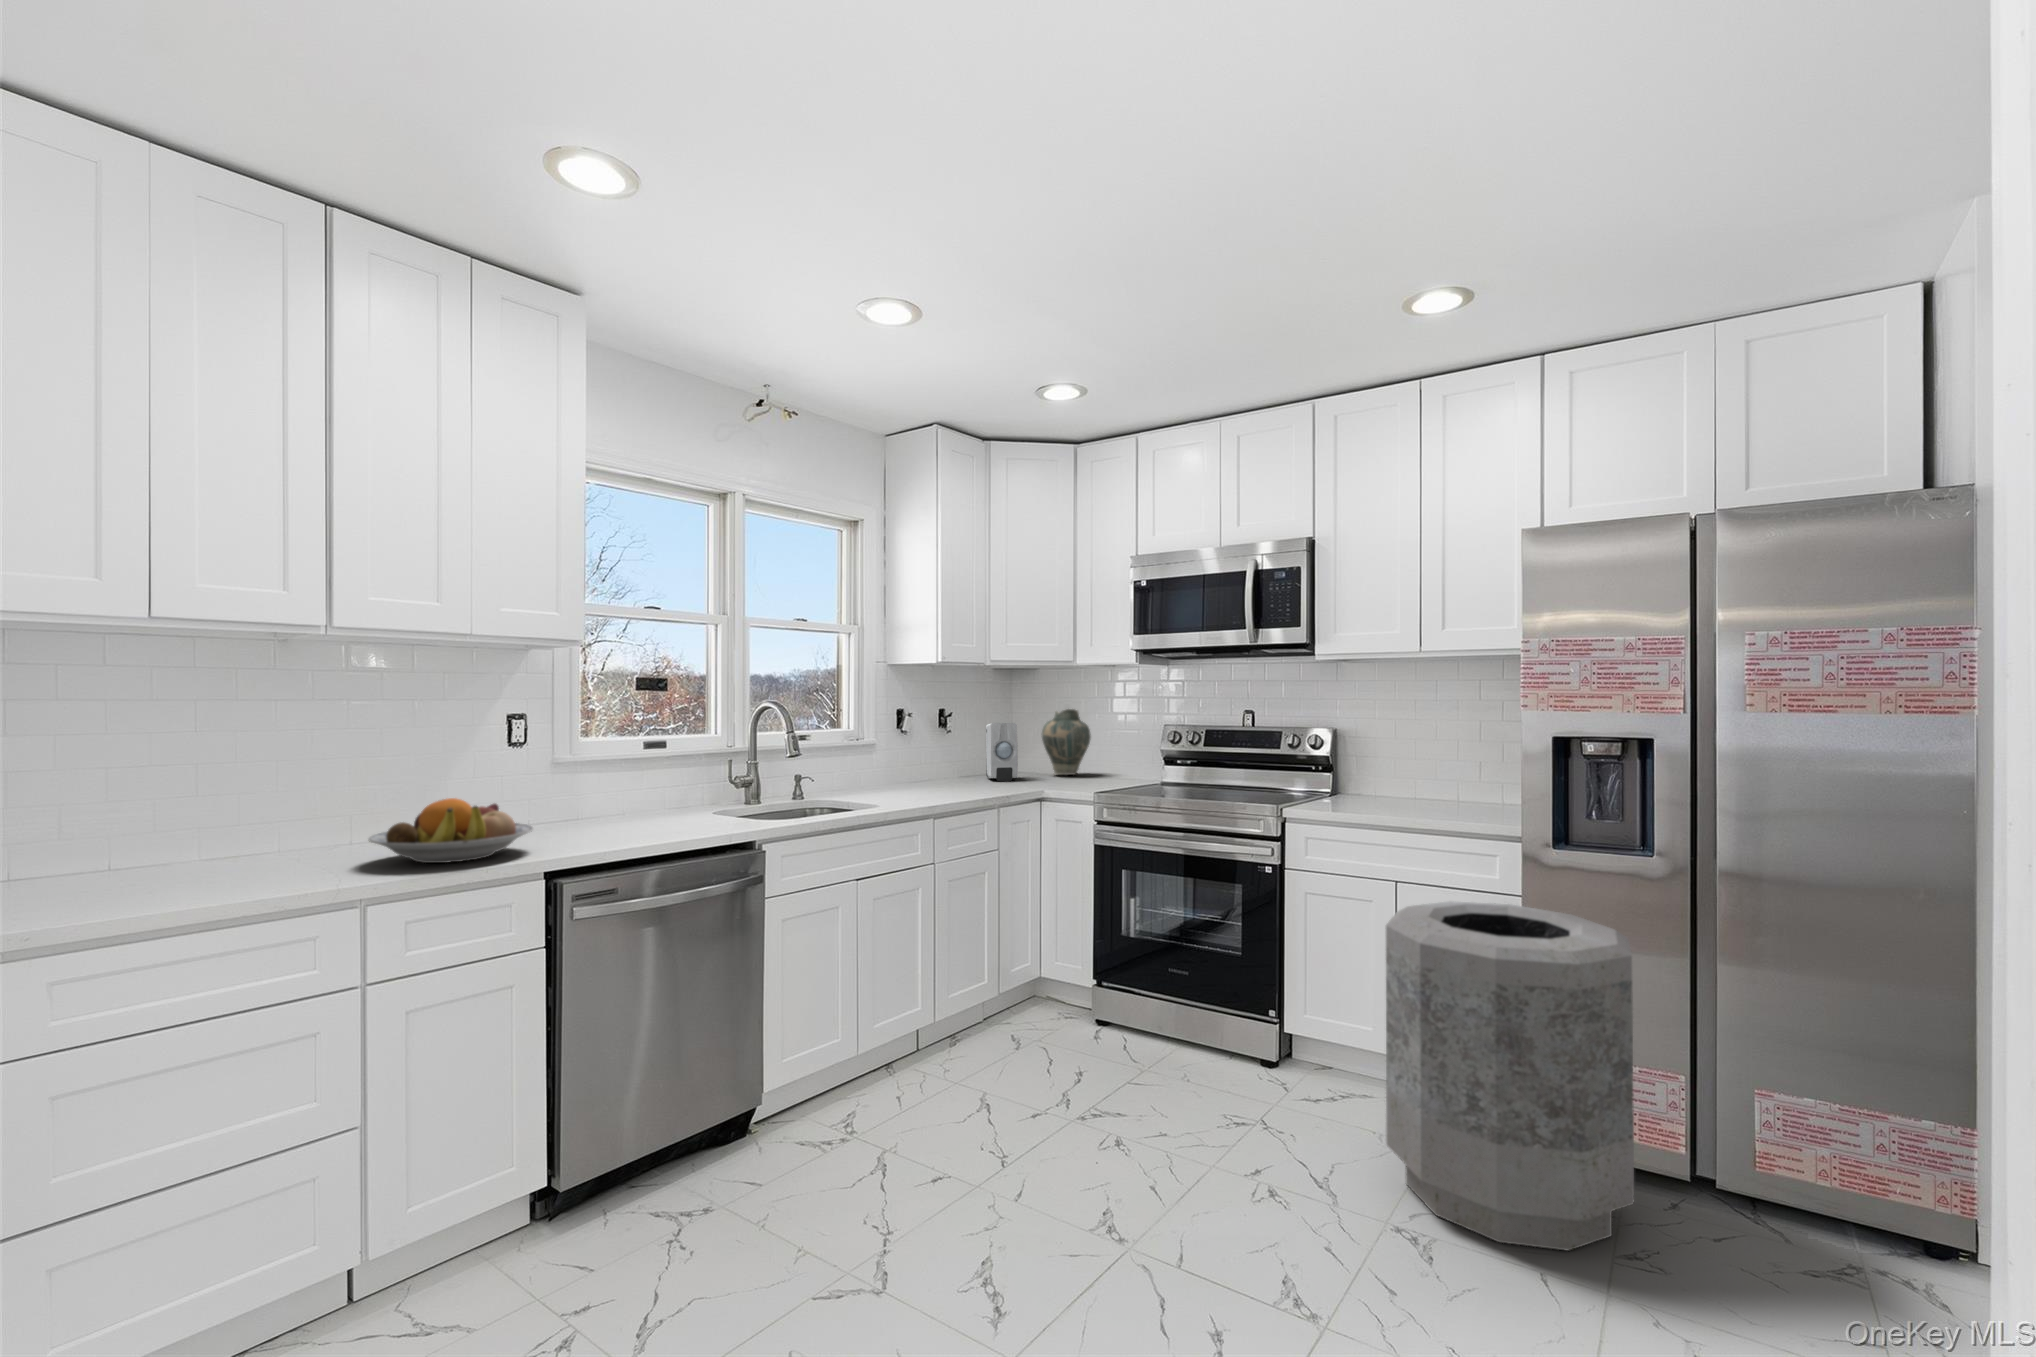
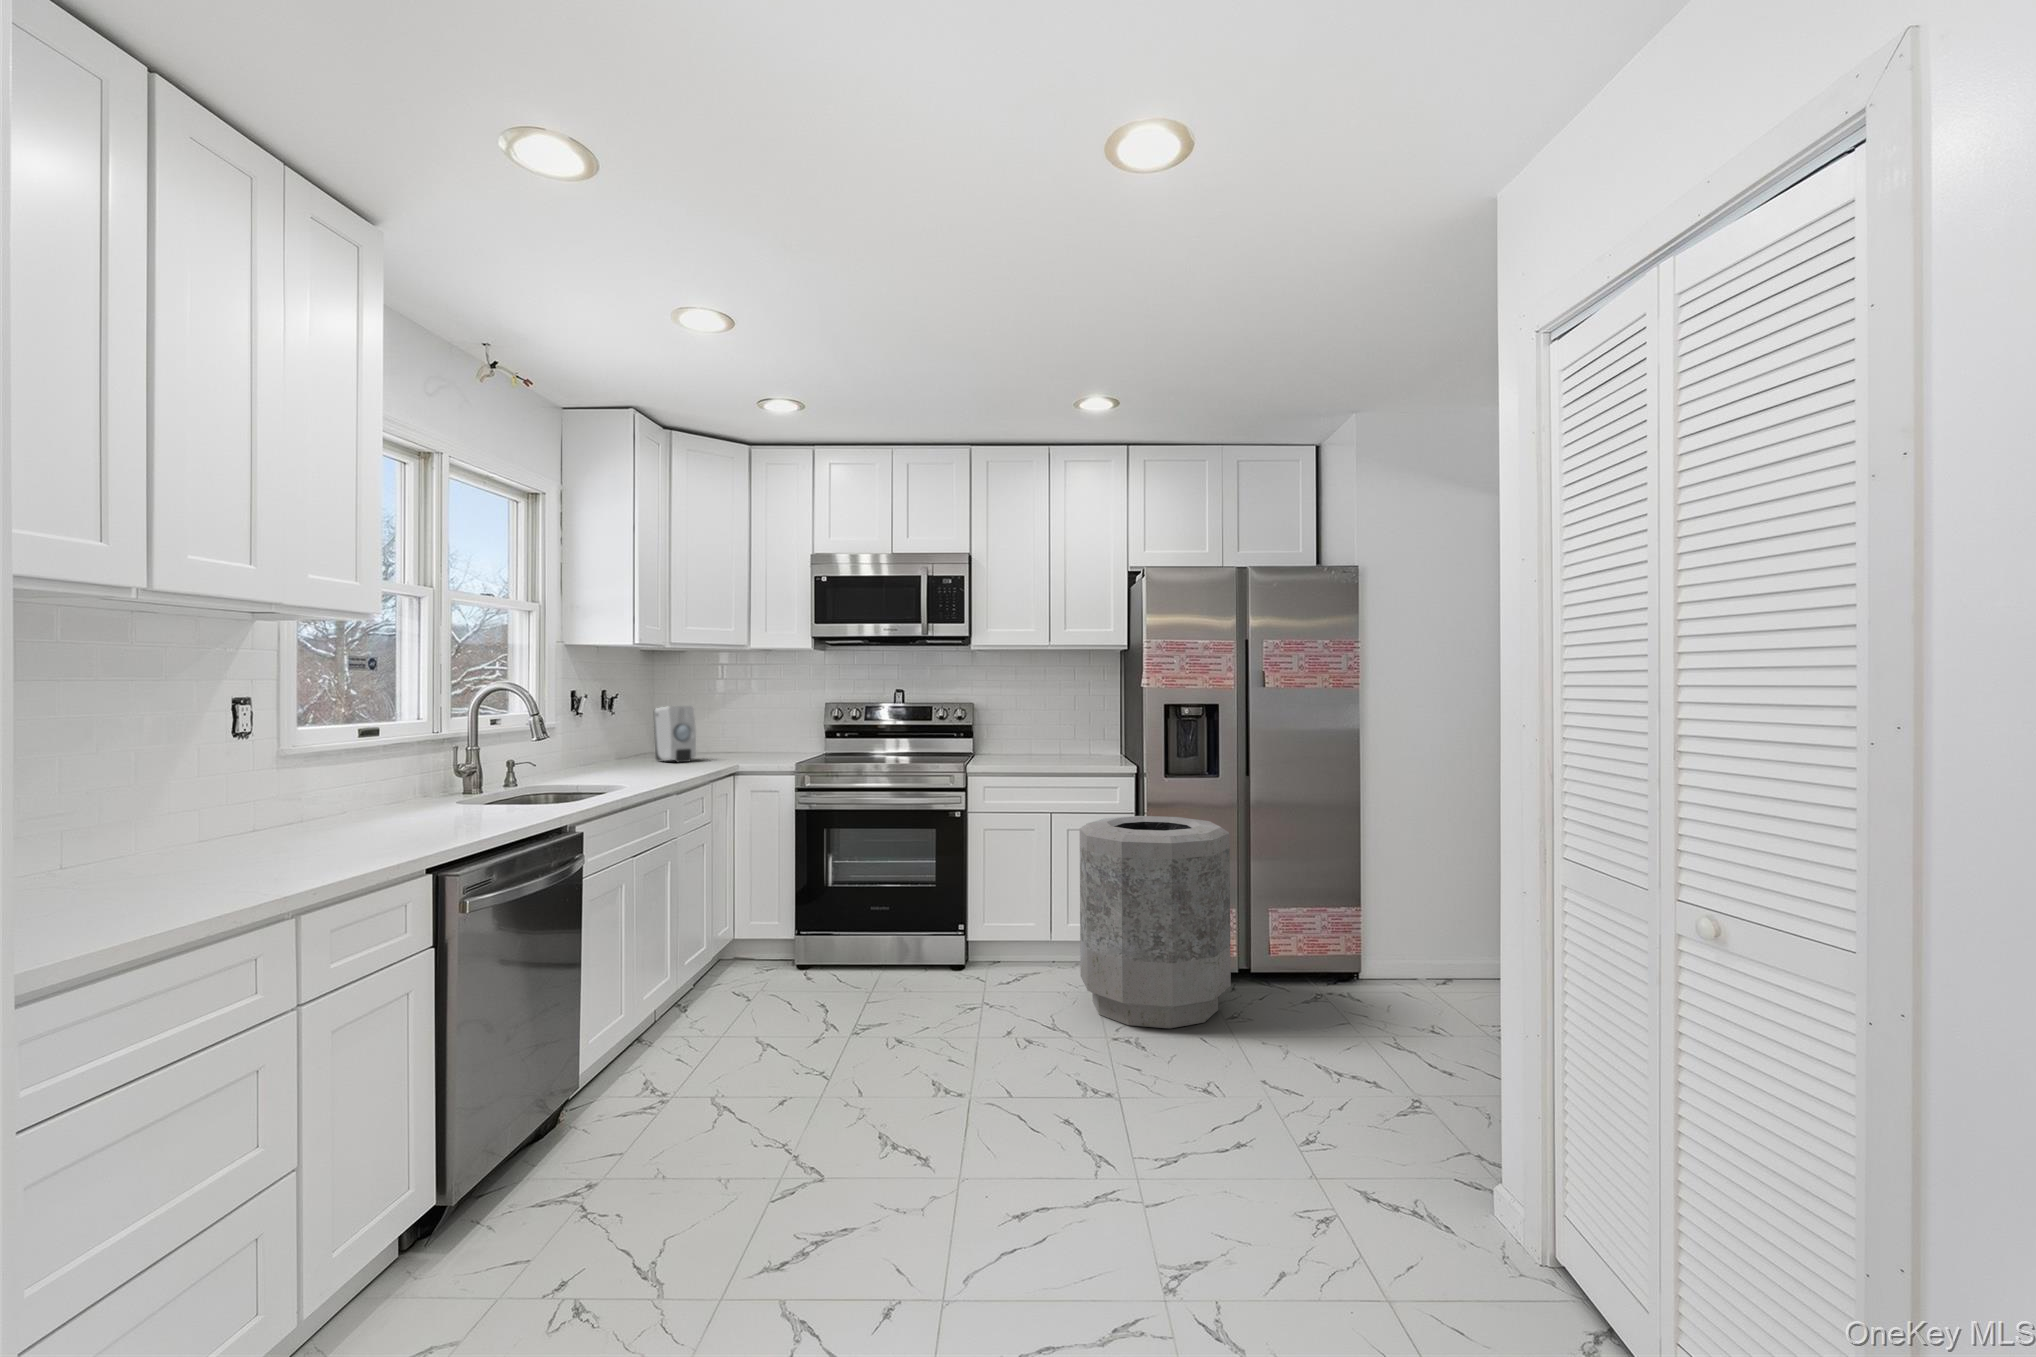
vase: present [1042,709,1091,775] -> none [705,693,753,755]
fruit bowl: present [369,798,534,863] -> none [146,792,364,870]

